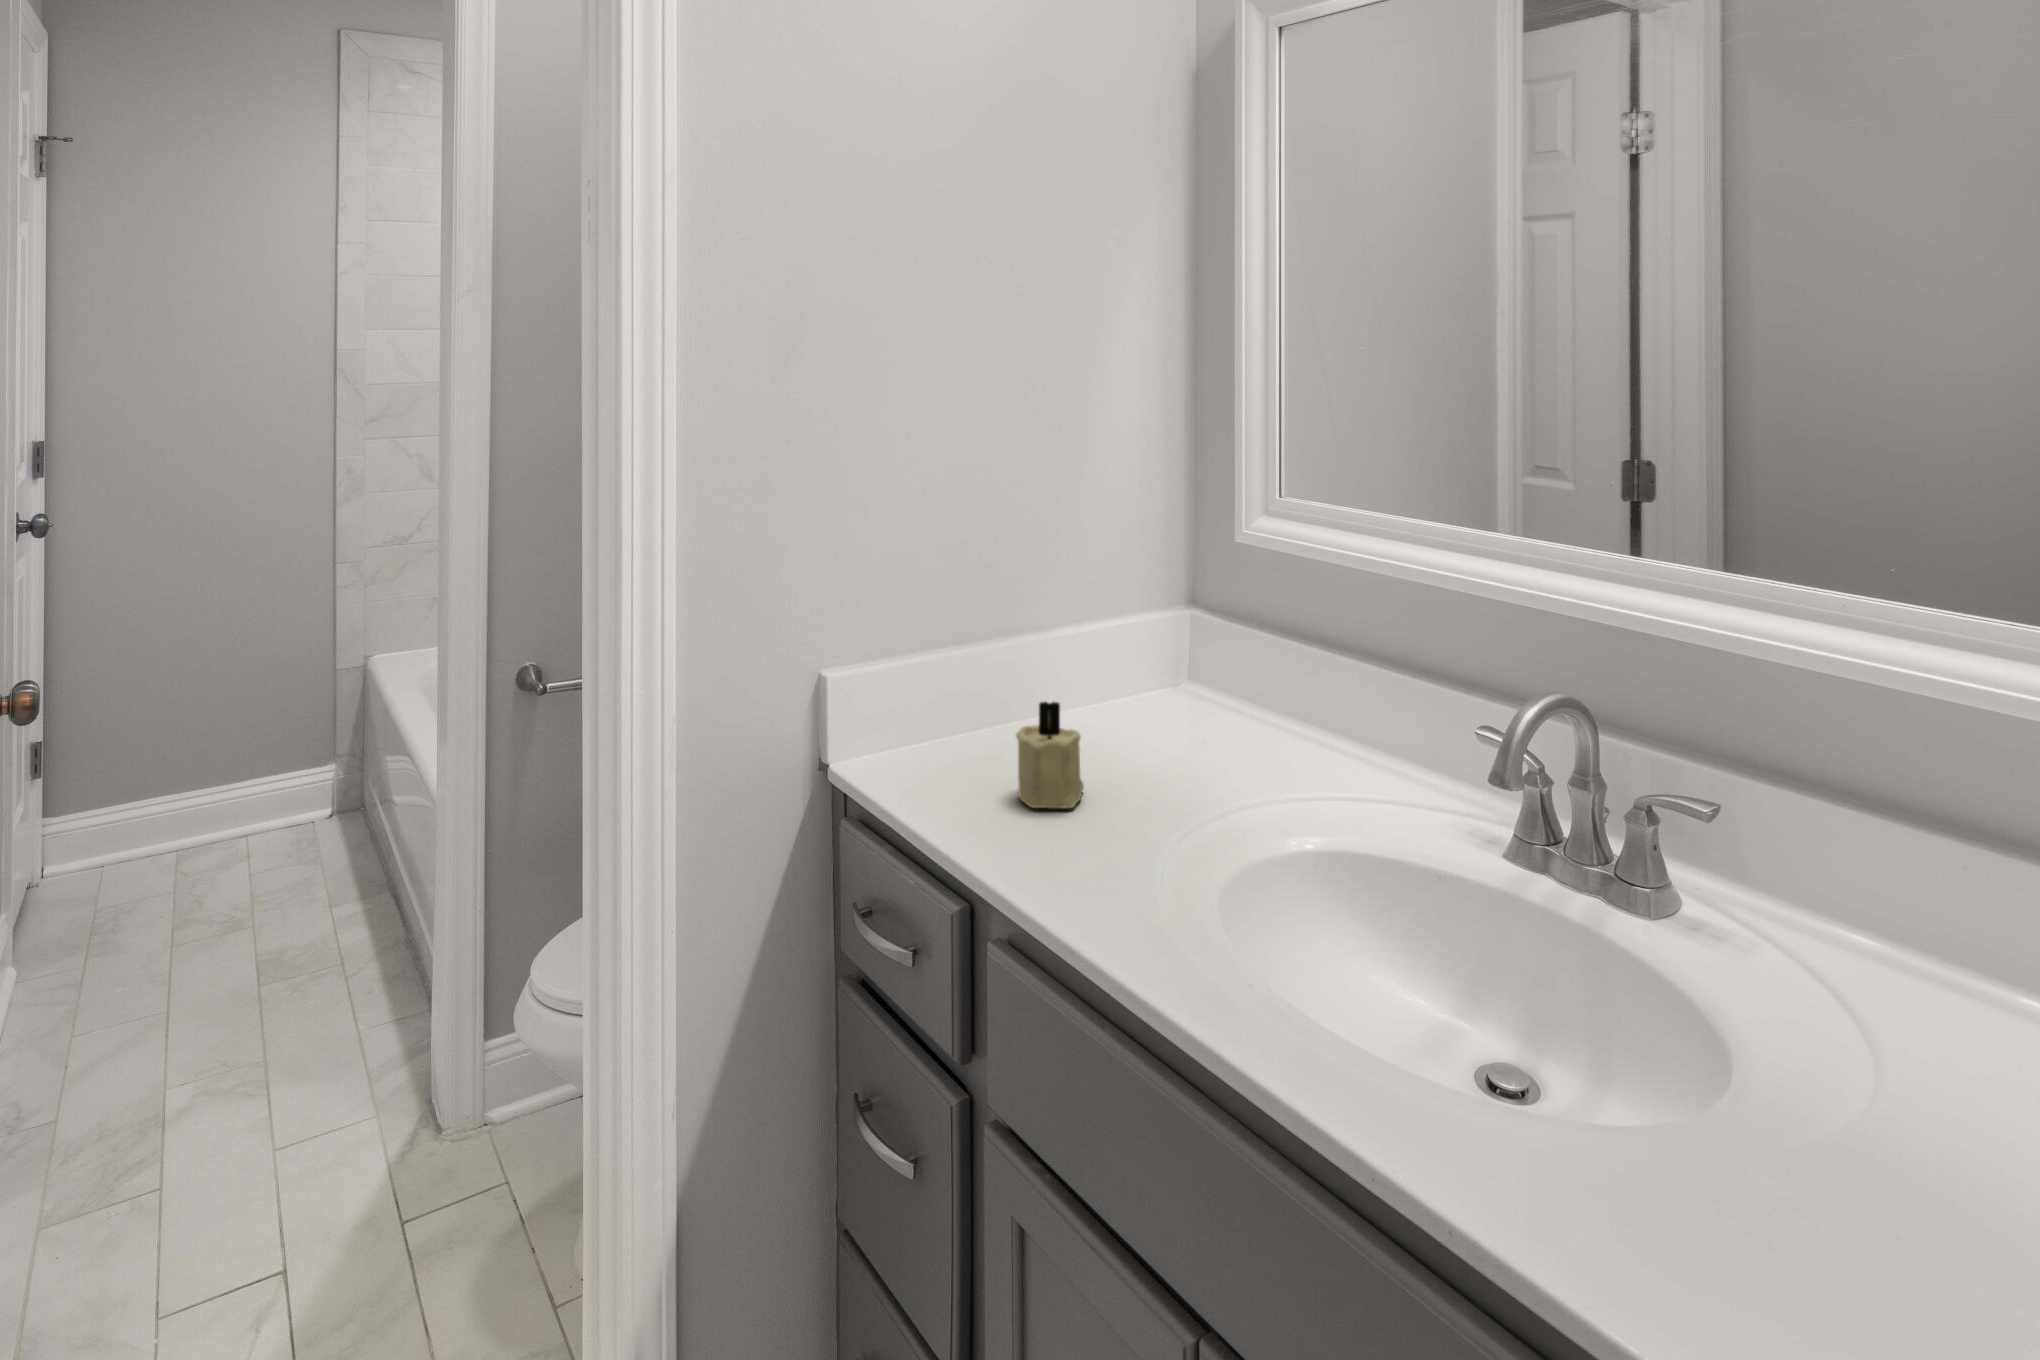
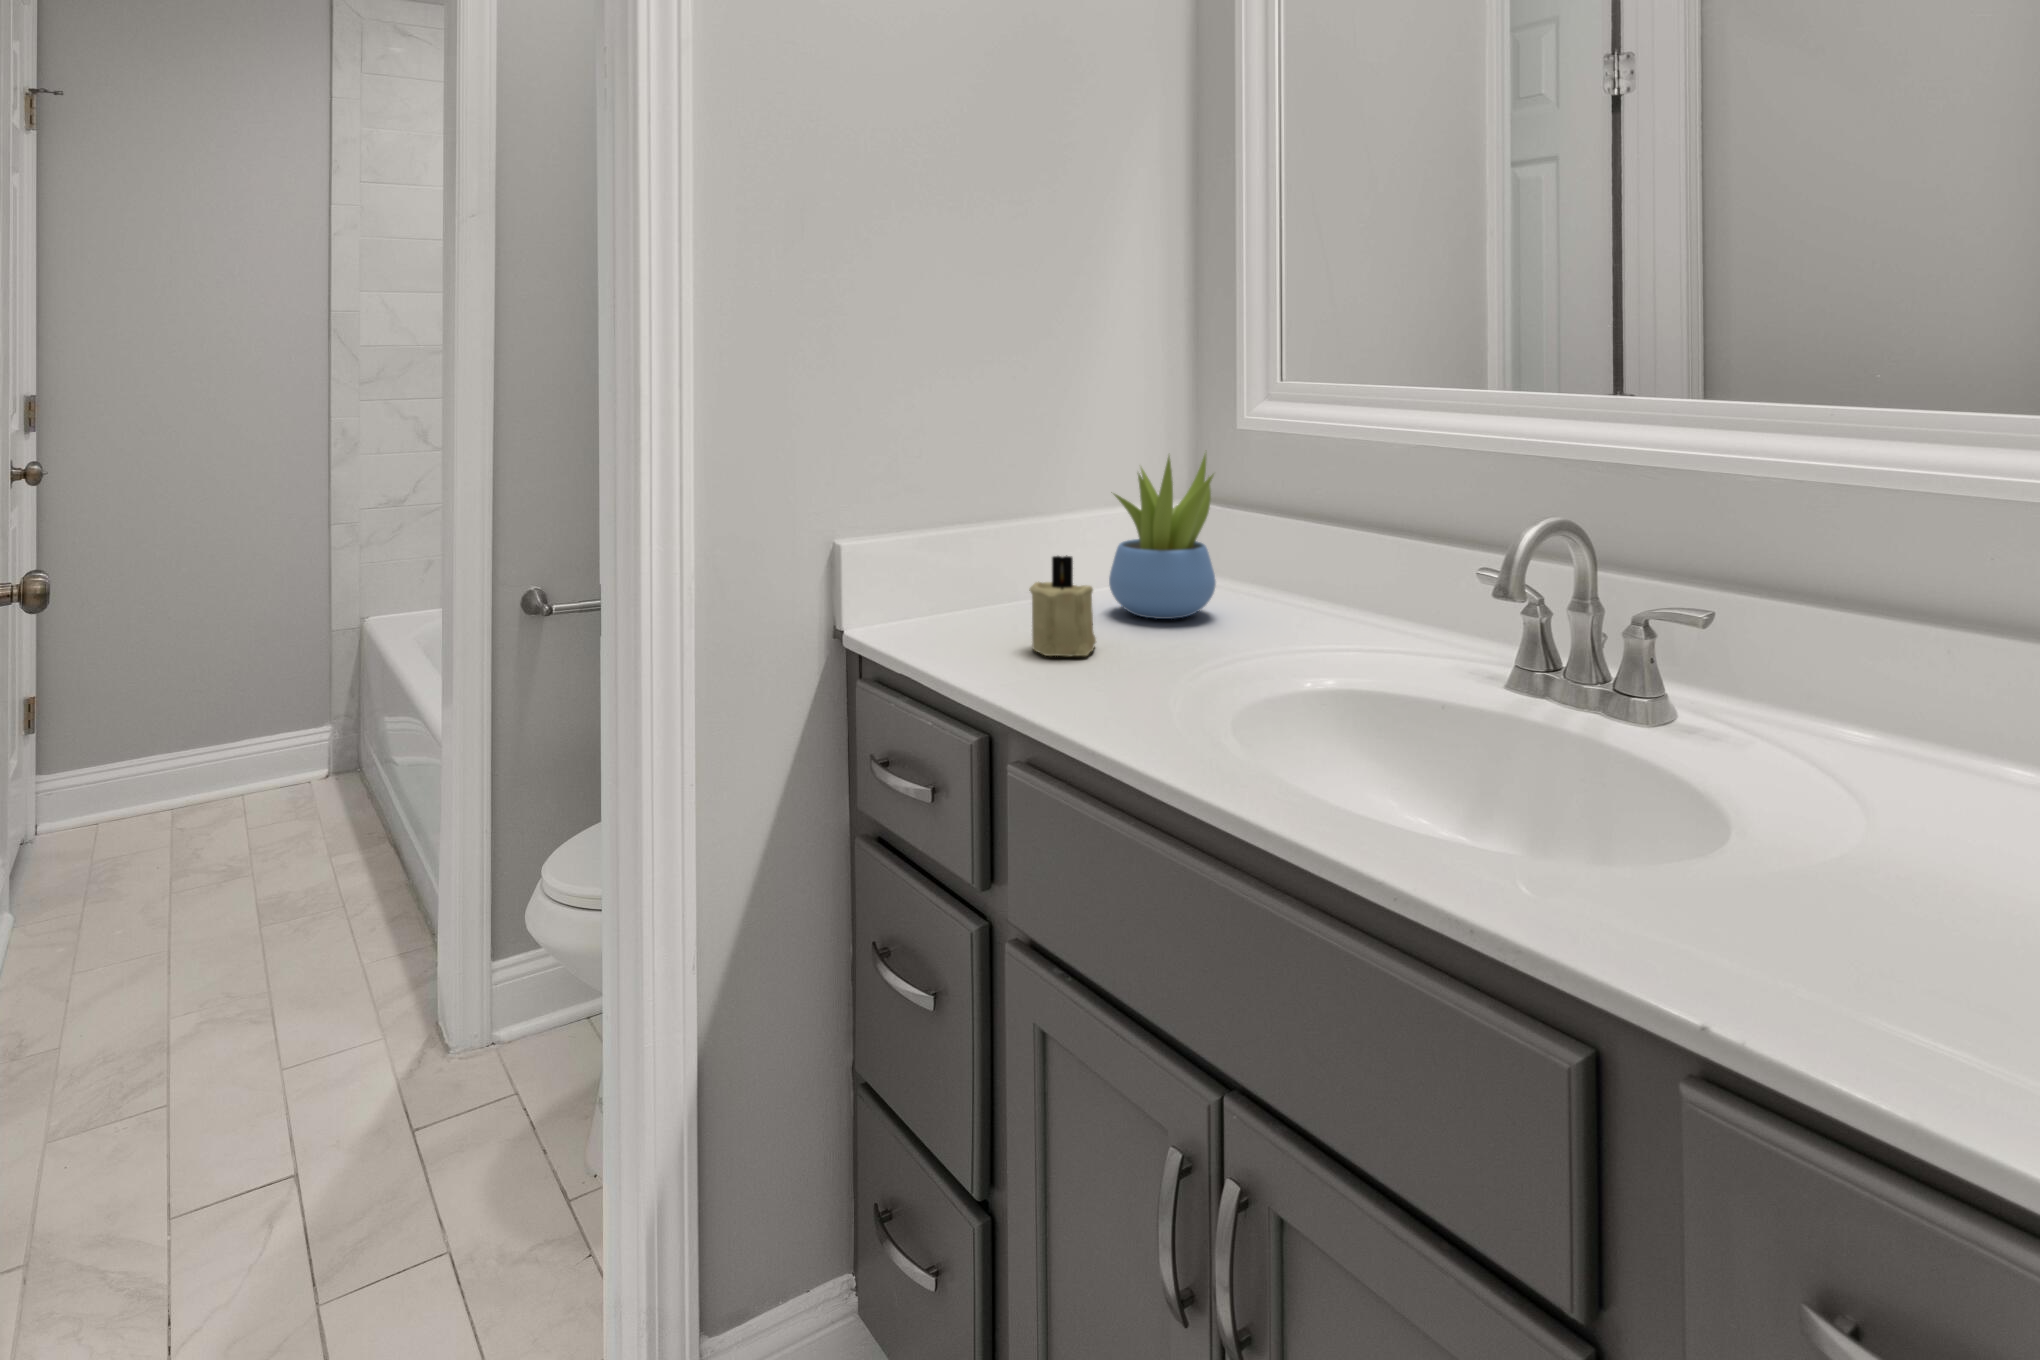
succulent plant: none [1100,576,1209,752] -> present [1109,454,1216,619]

